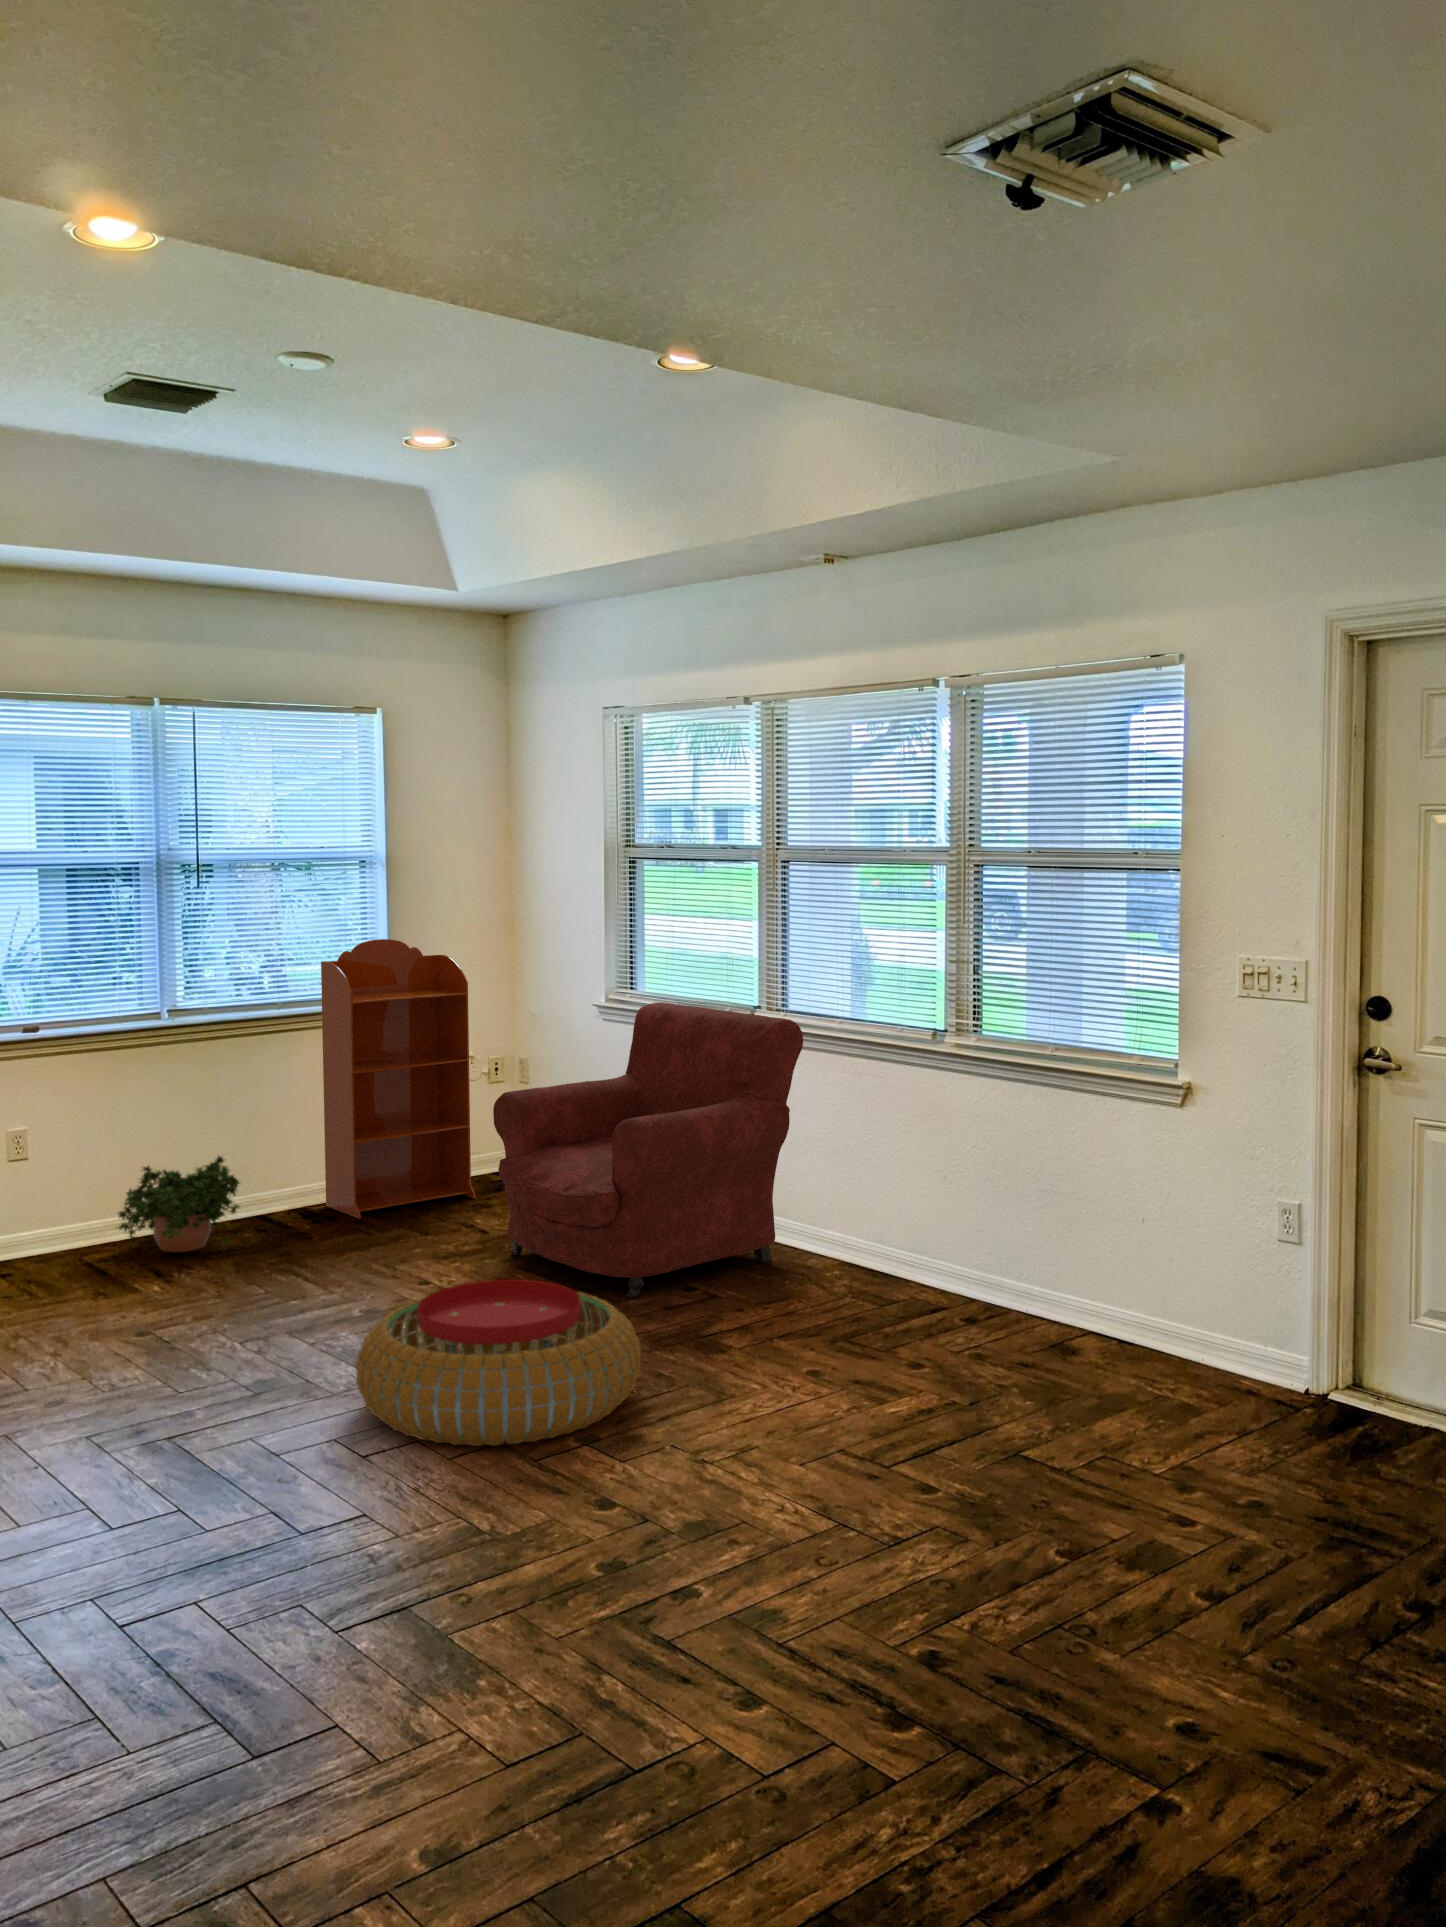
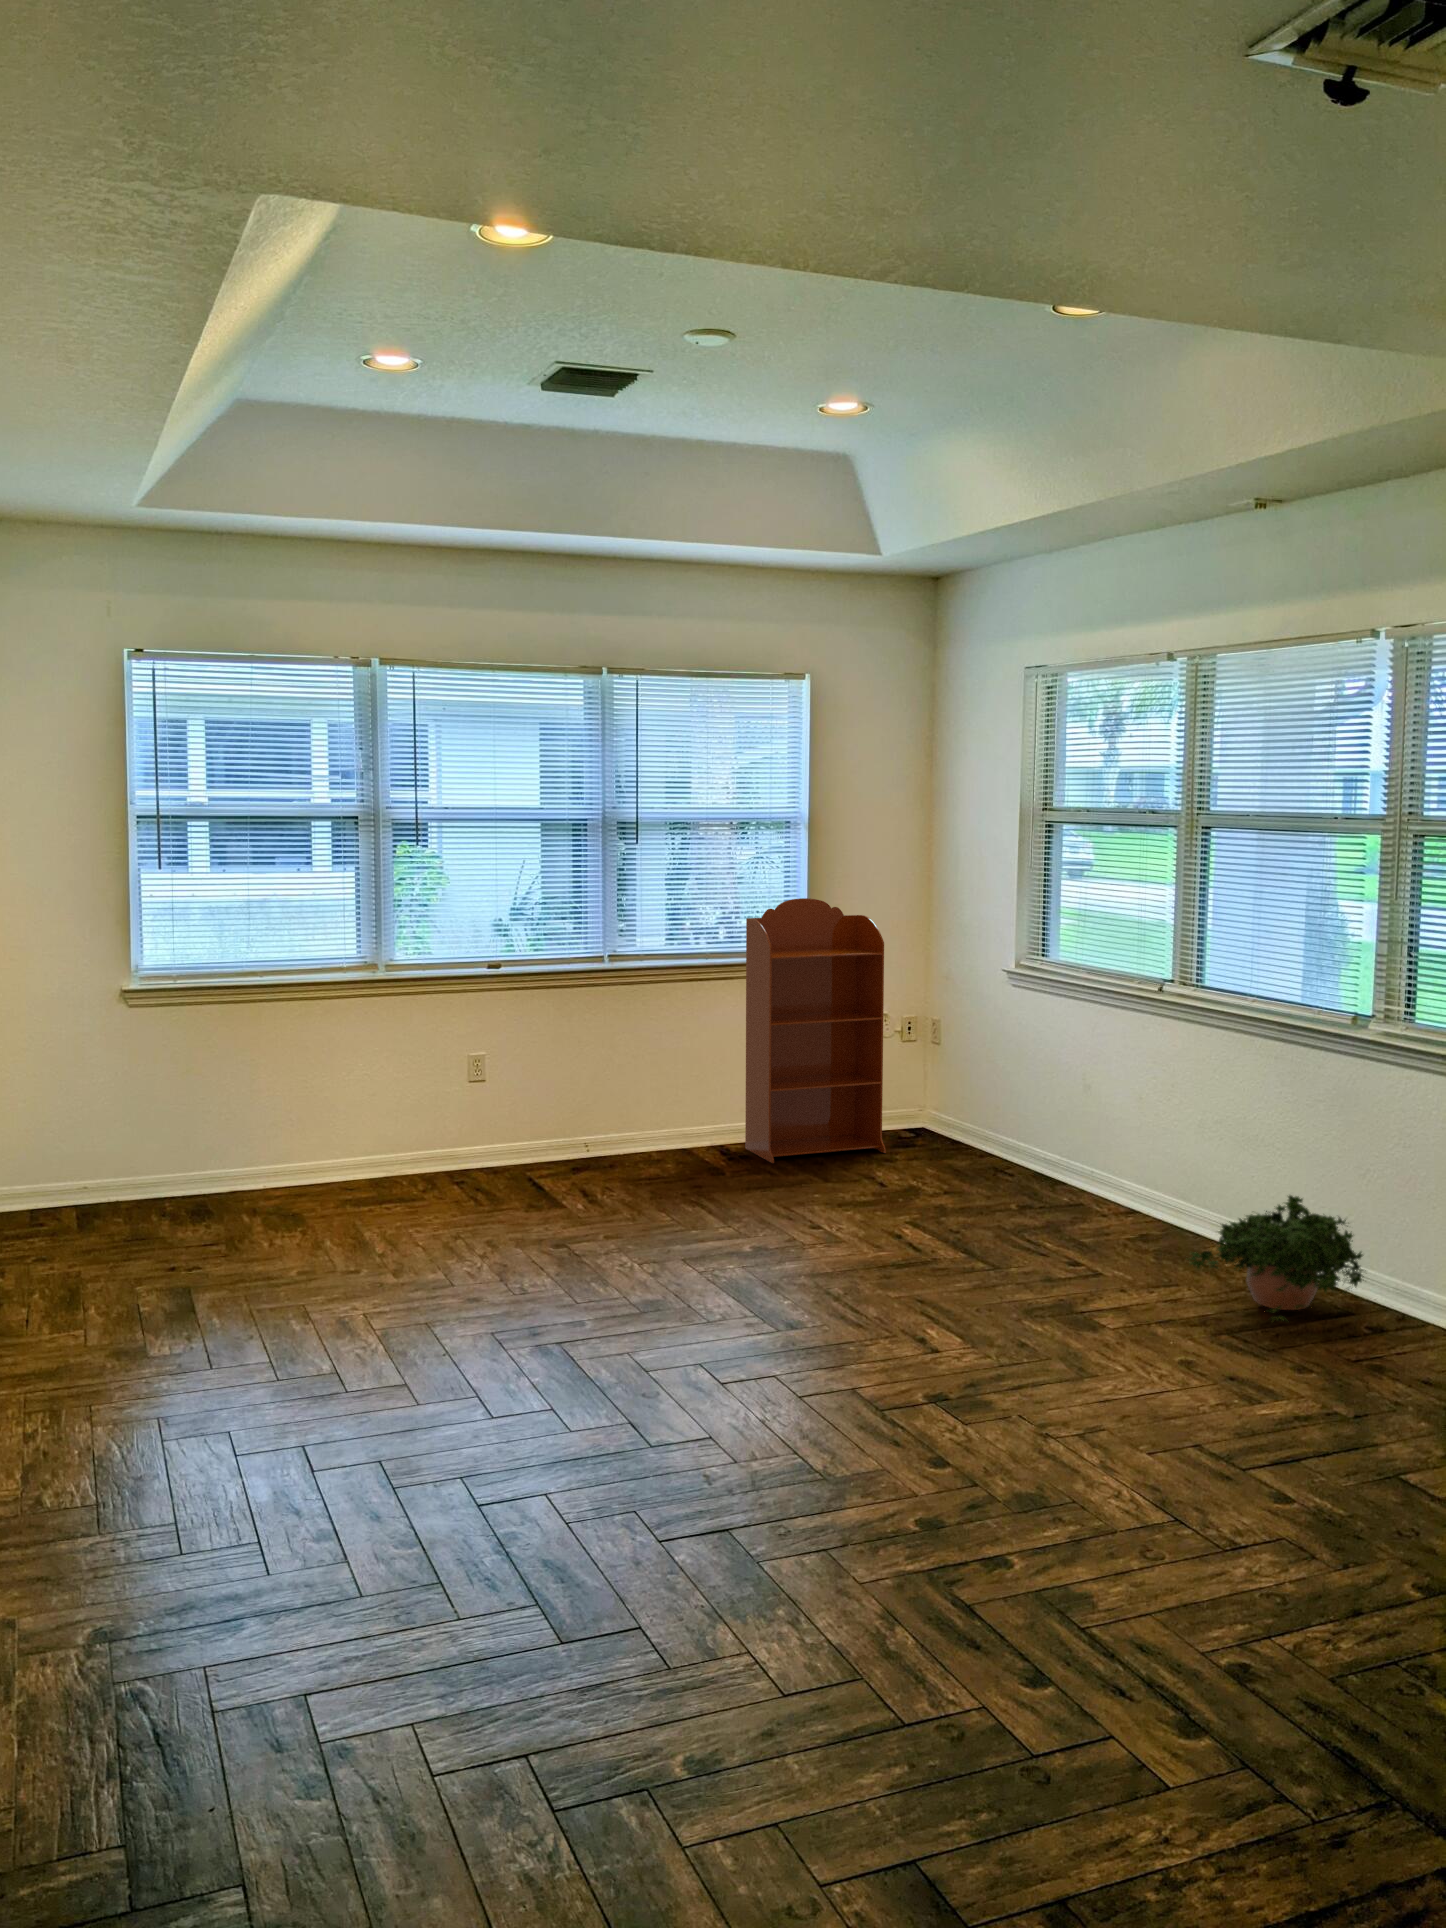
armchair: present [493,1003,803,1298] -> none [894,970,1213,1264]
potted plant: present [118,1156,240,1252] -> present [1190,1195,1366,1322]
pouf: present [356,1279,641,1446] -> none [725,1233,1001,1393]

